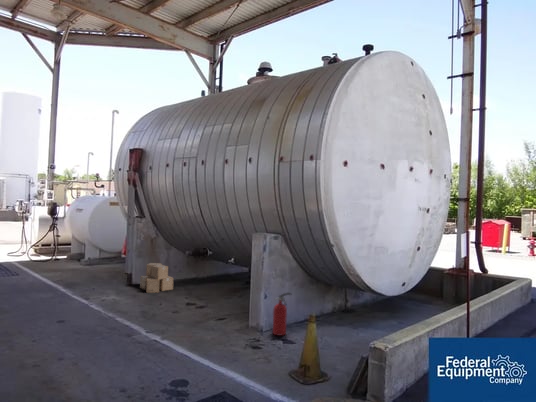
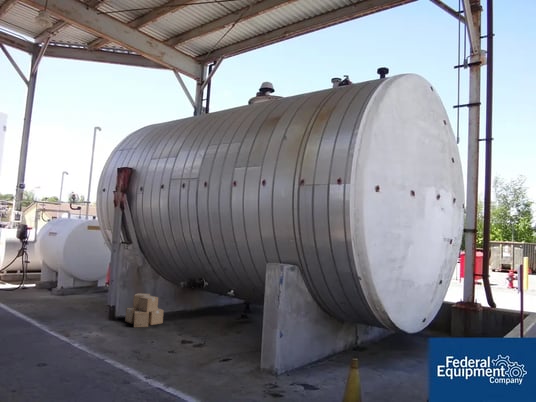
fire extinguisher: present [273,293,290,335] -> none [288,330,309,380]

